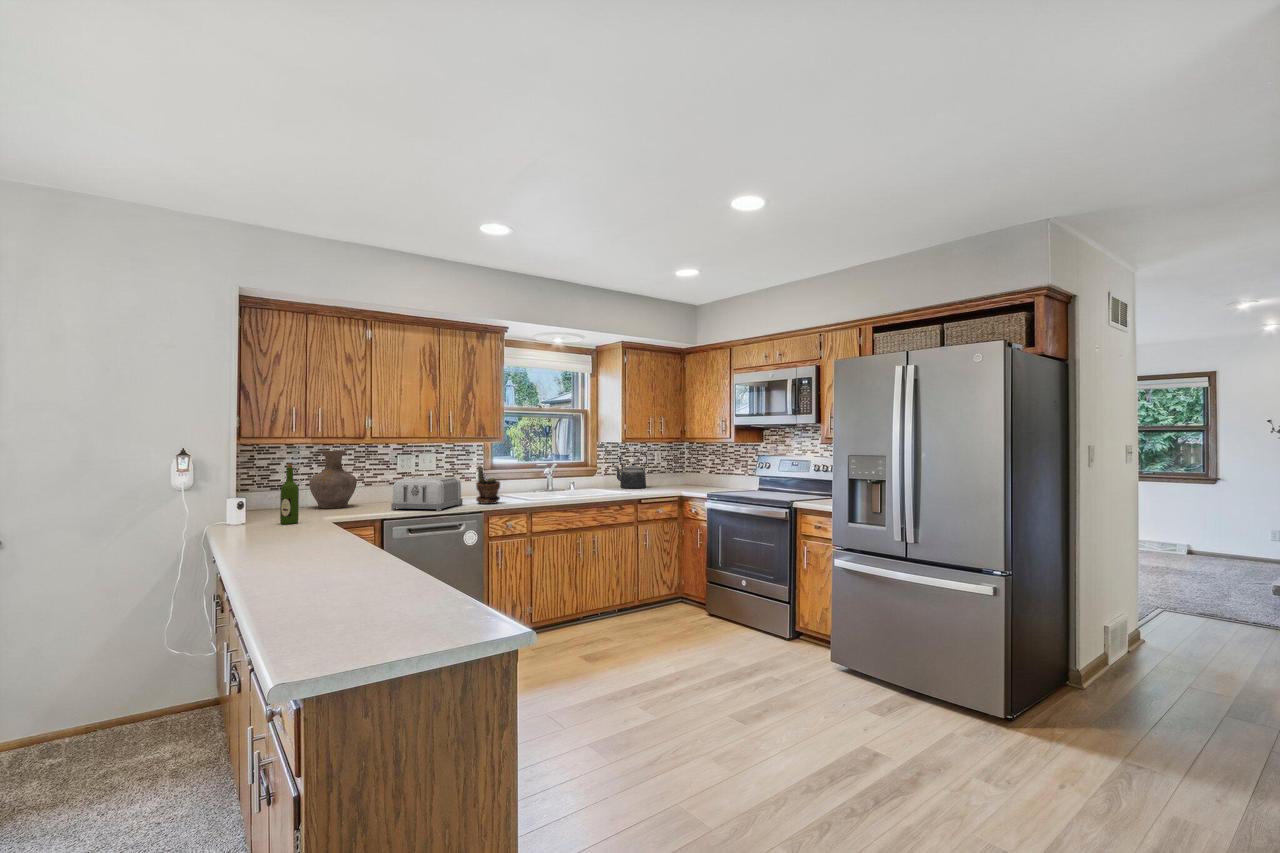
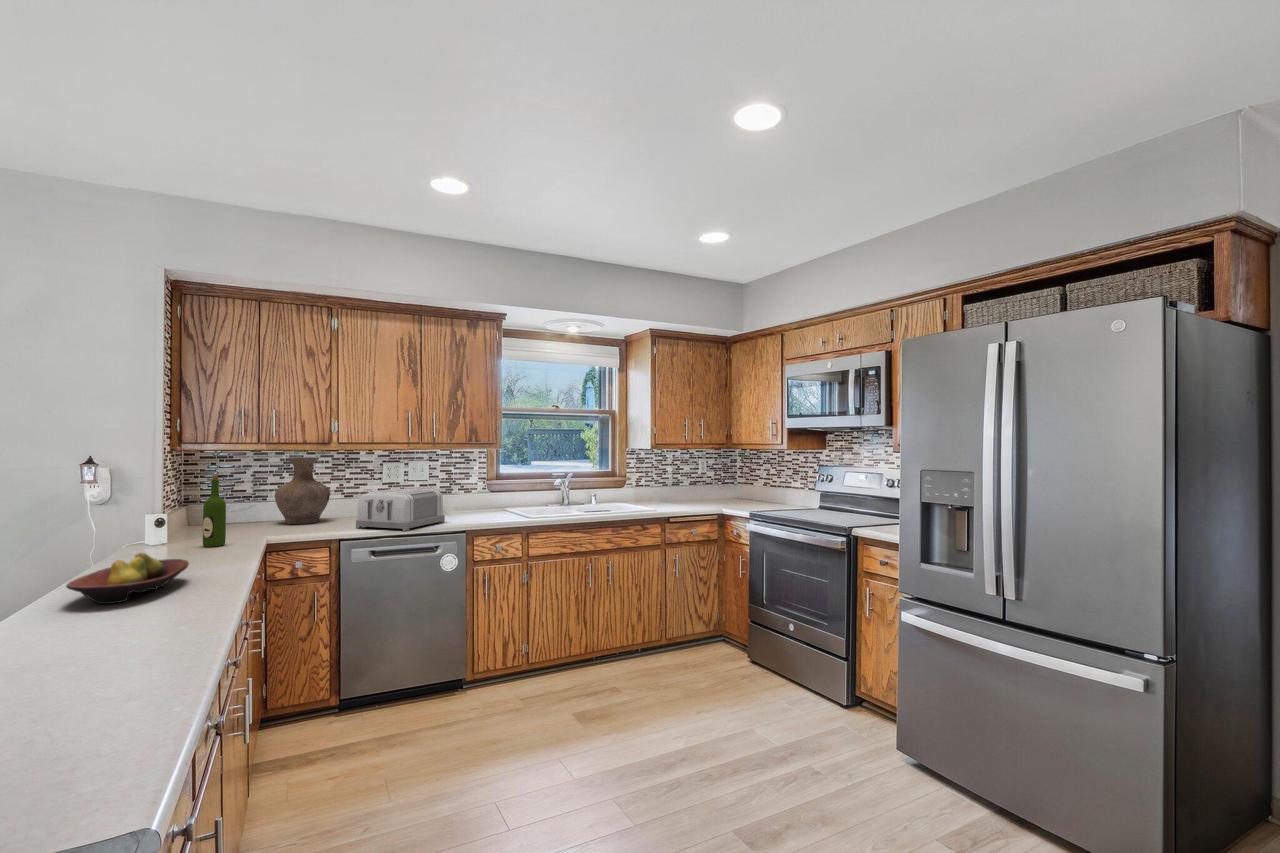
kettle: present [615,452,647,489] -> none [647,459,684,502]
potted plant: present [476,465,500,504] -> none [461,476,491,522]
fruit bowl: none [256,520,326,556] -> present [66,553,189,604]

